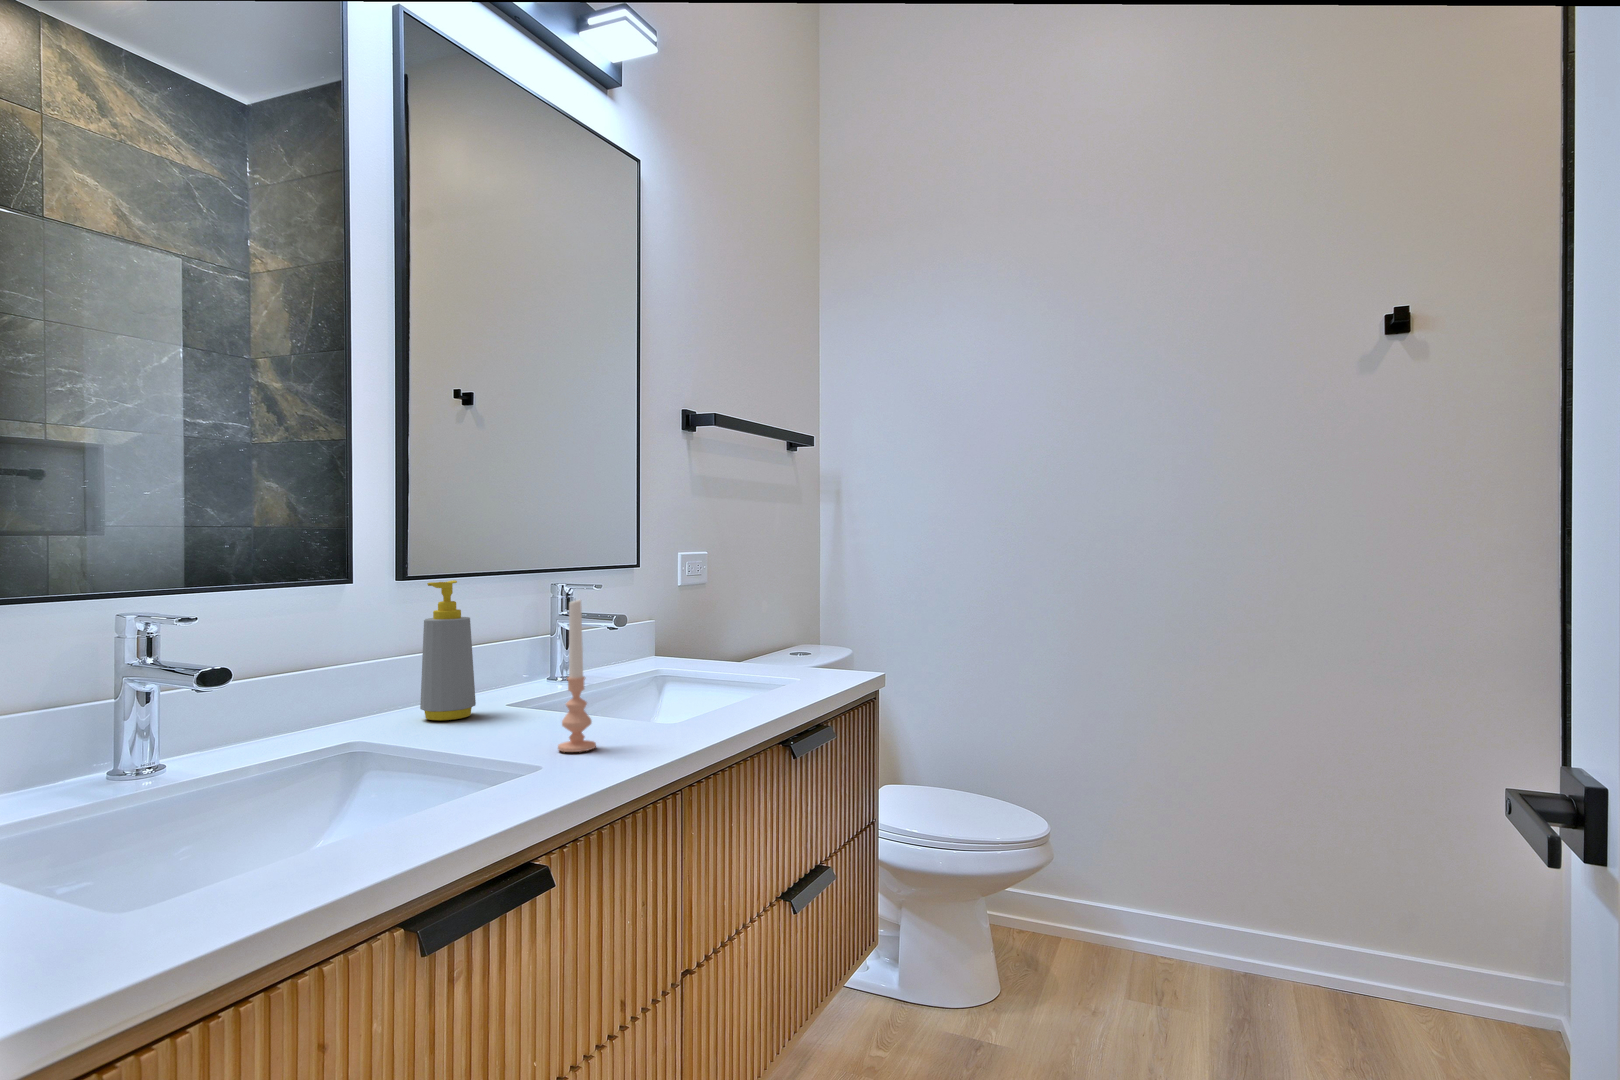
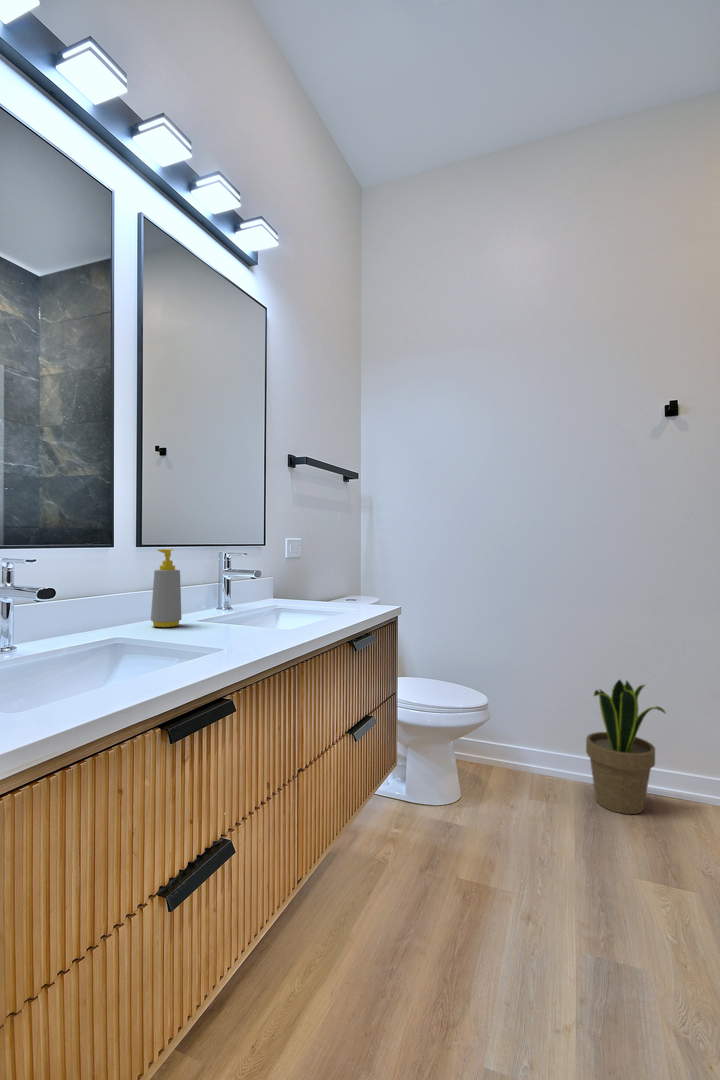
candle: present [558,600,596,752] -> none [233,559,255,644]
potted plant: none [1218,778,1359,1018] -> present [586,680,666,814]

